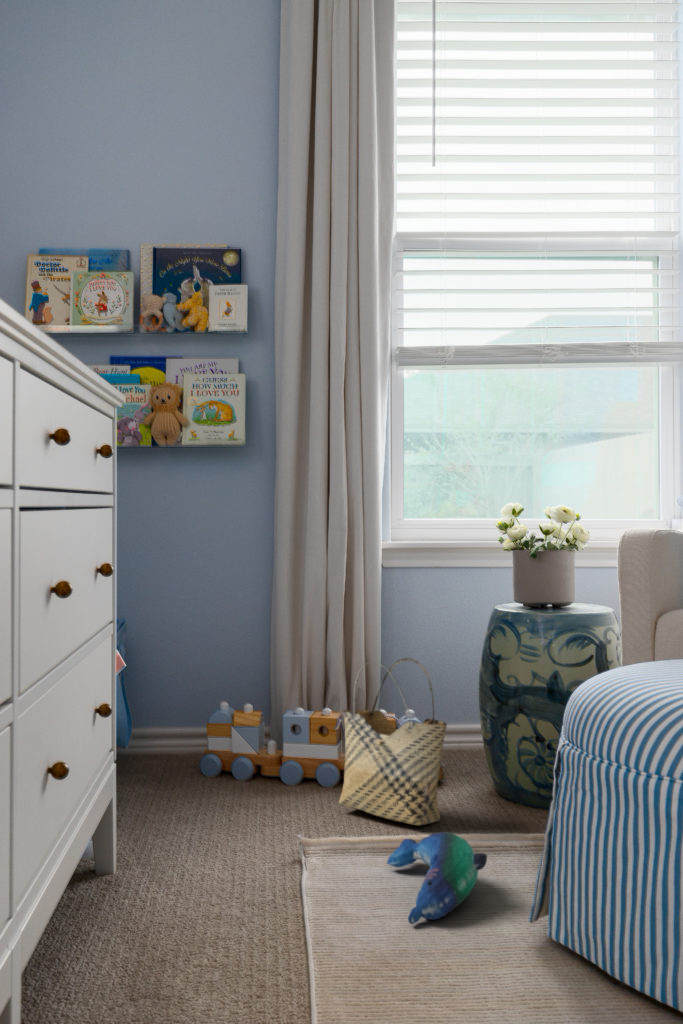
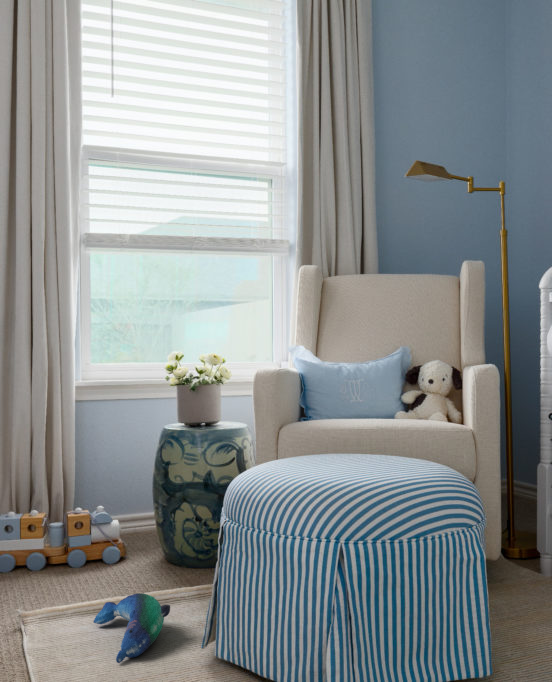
woven basket: present [339,658,447,825] -> none [49,468,133,592]

